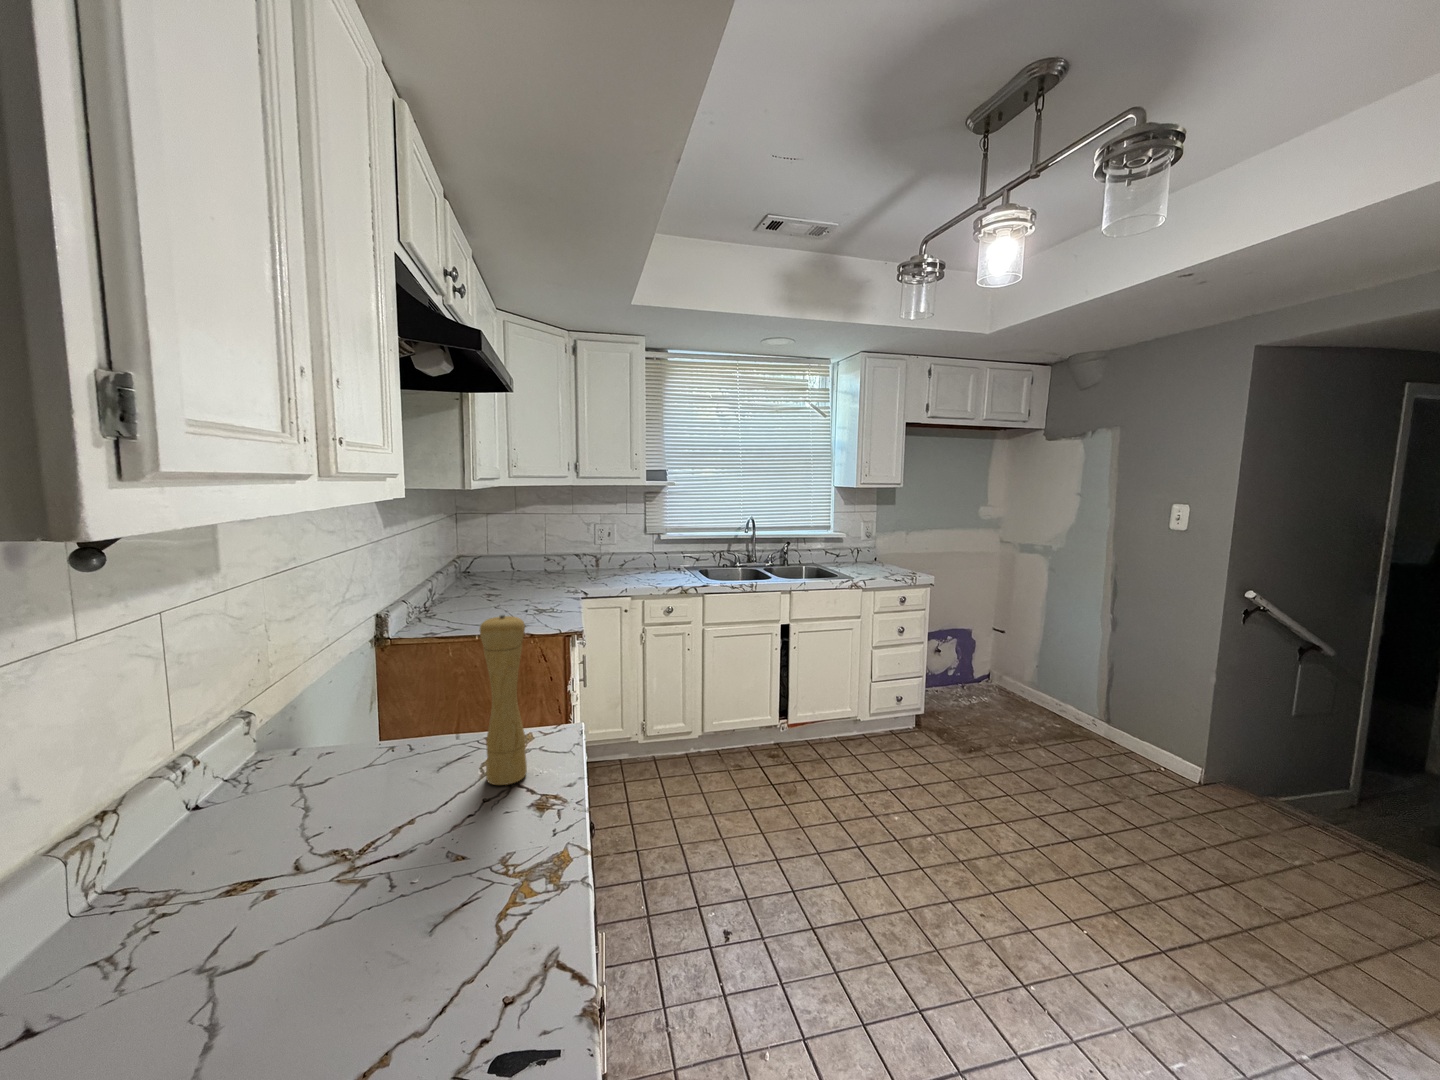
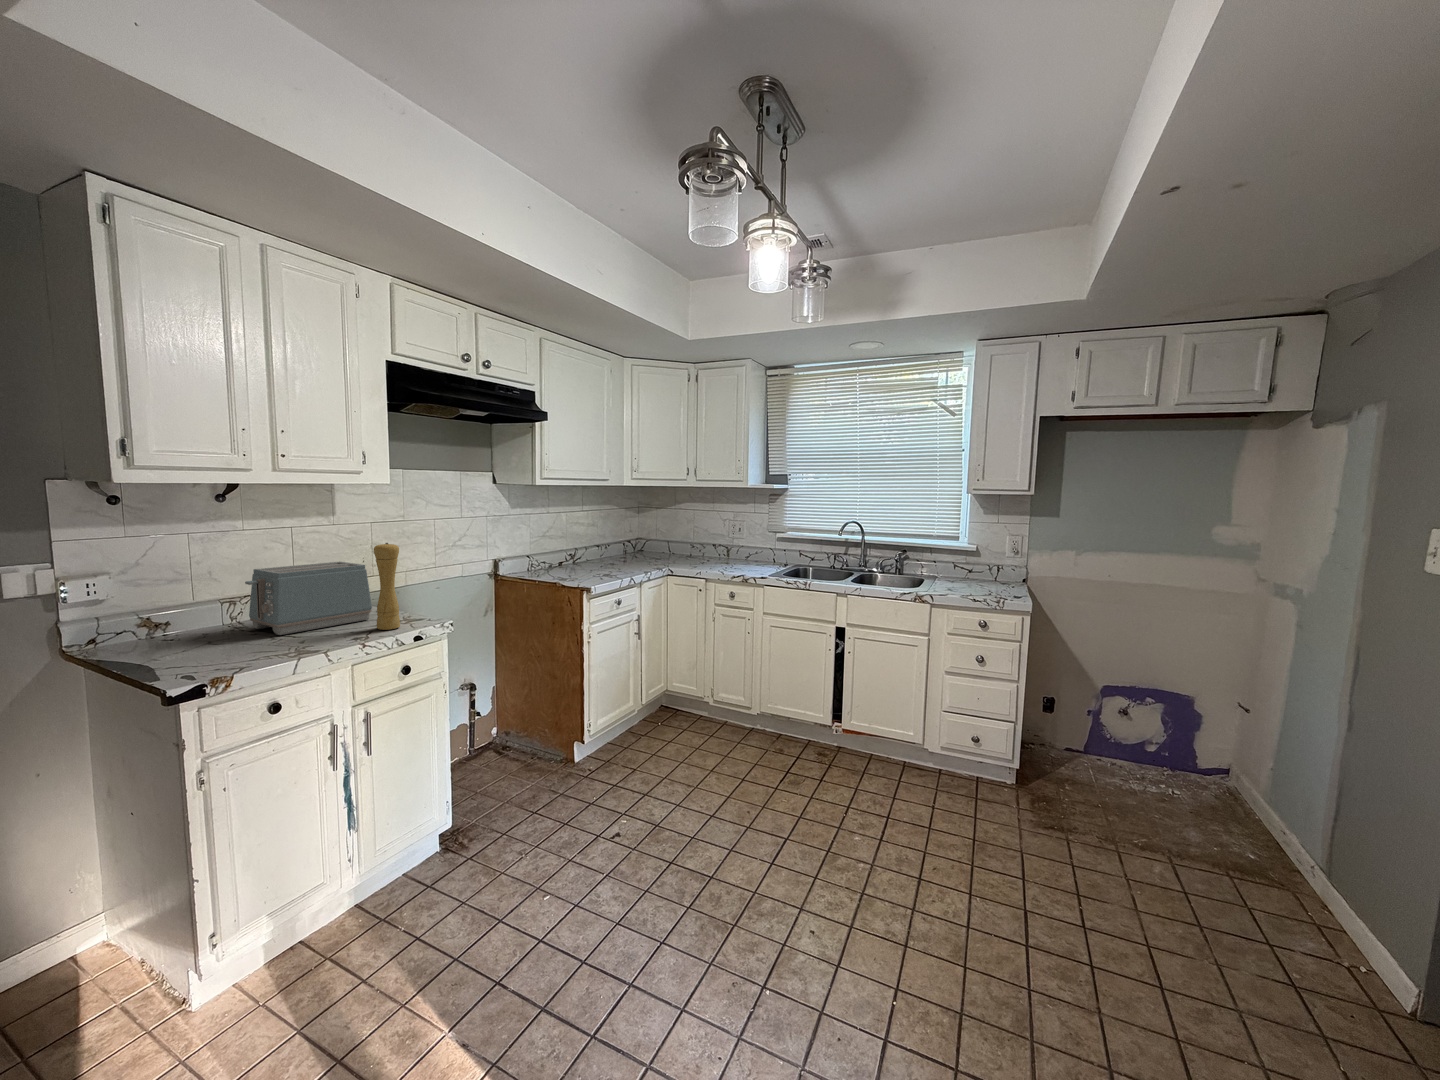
toaster: none [162,668,413,904] -> present [245,562,372,635]

